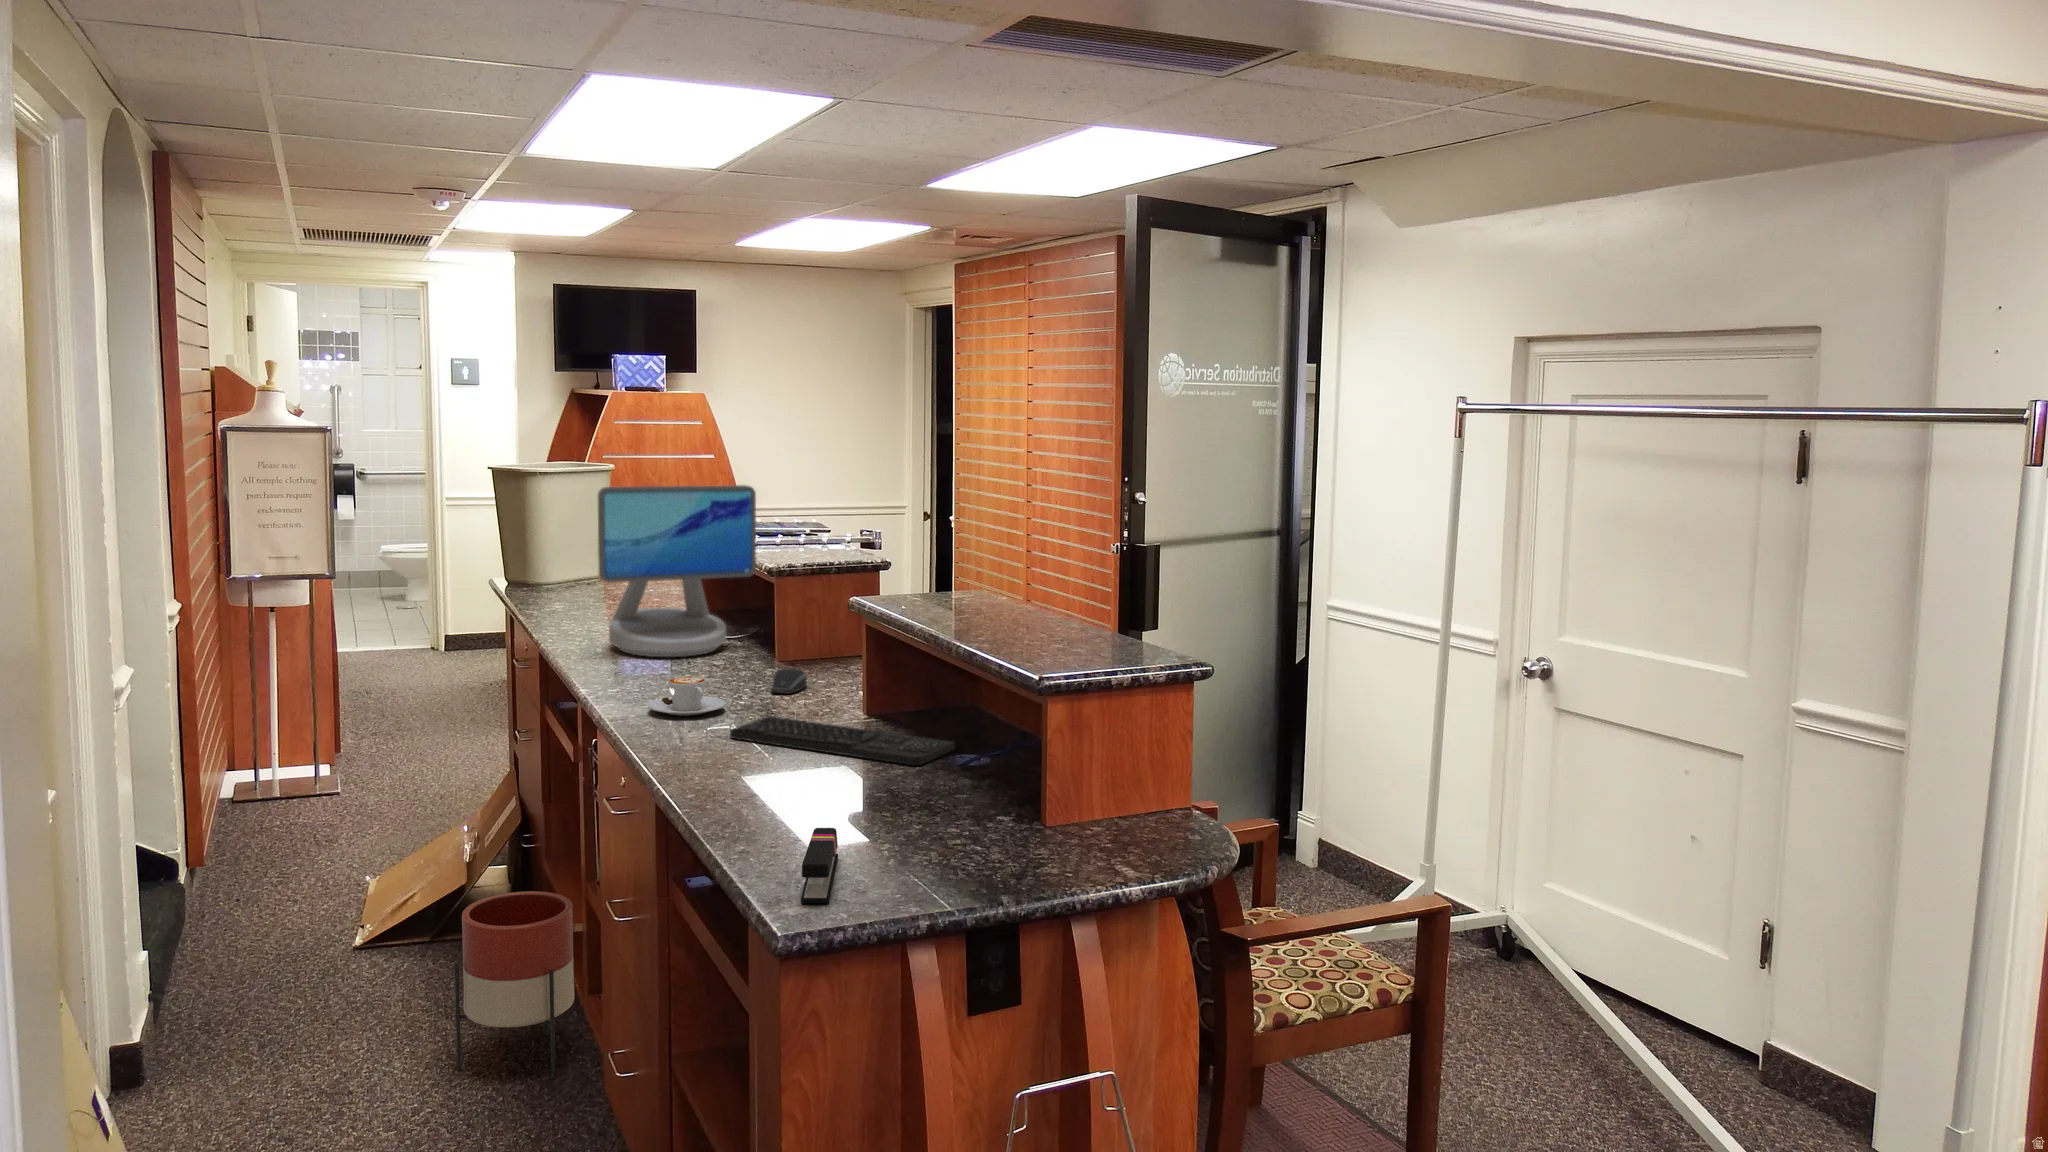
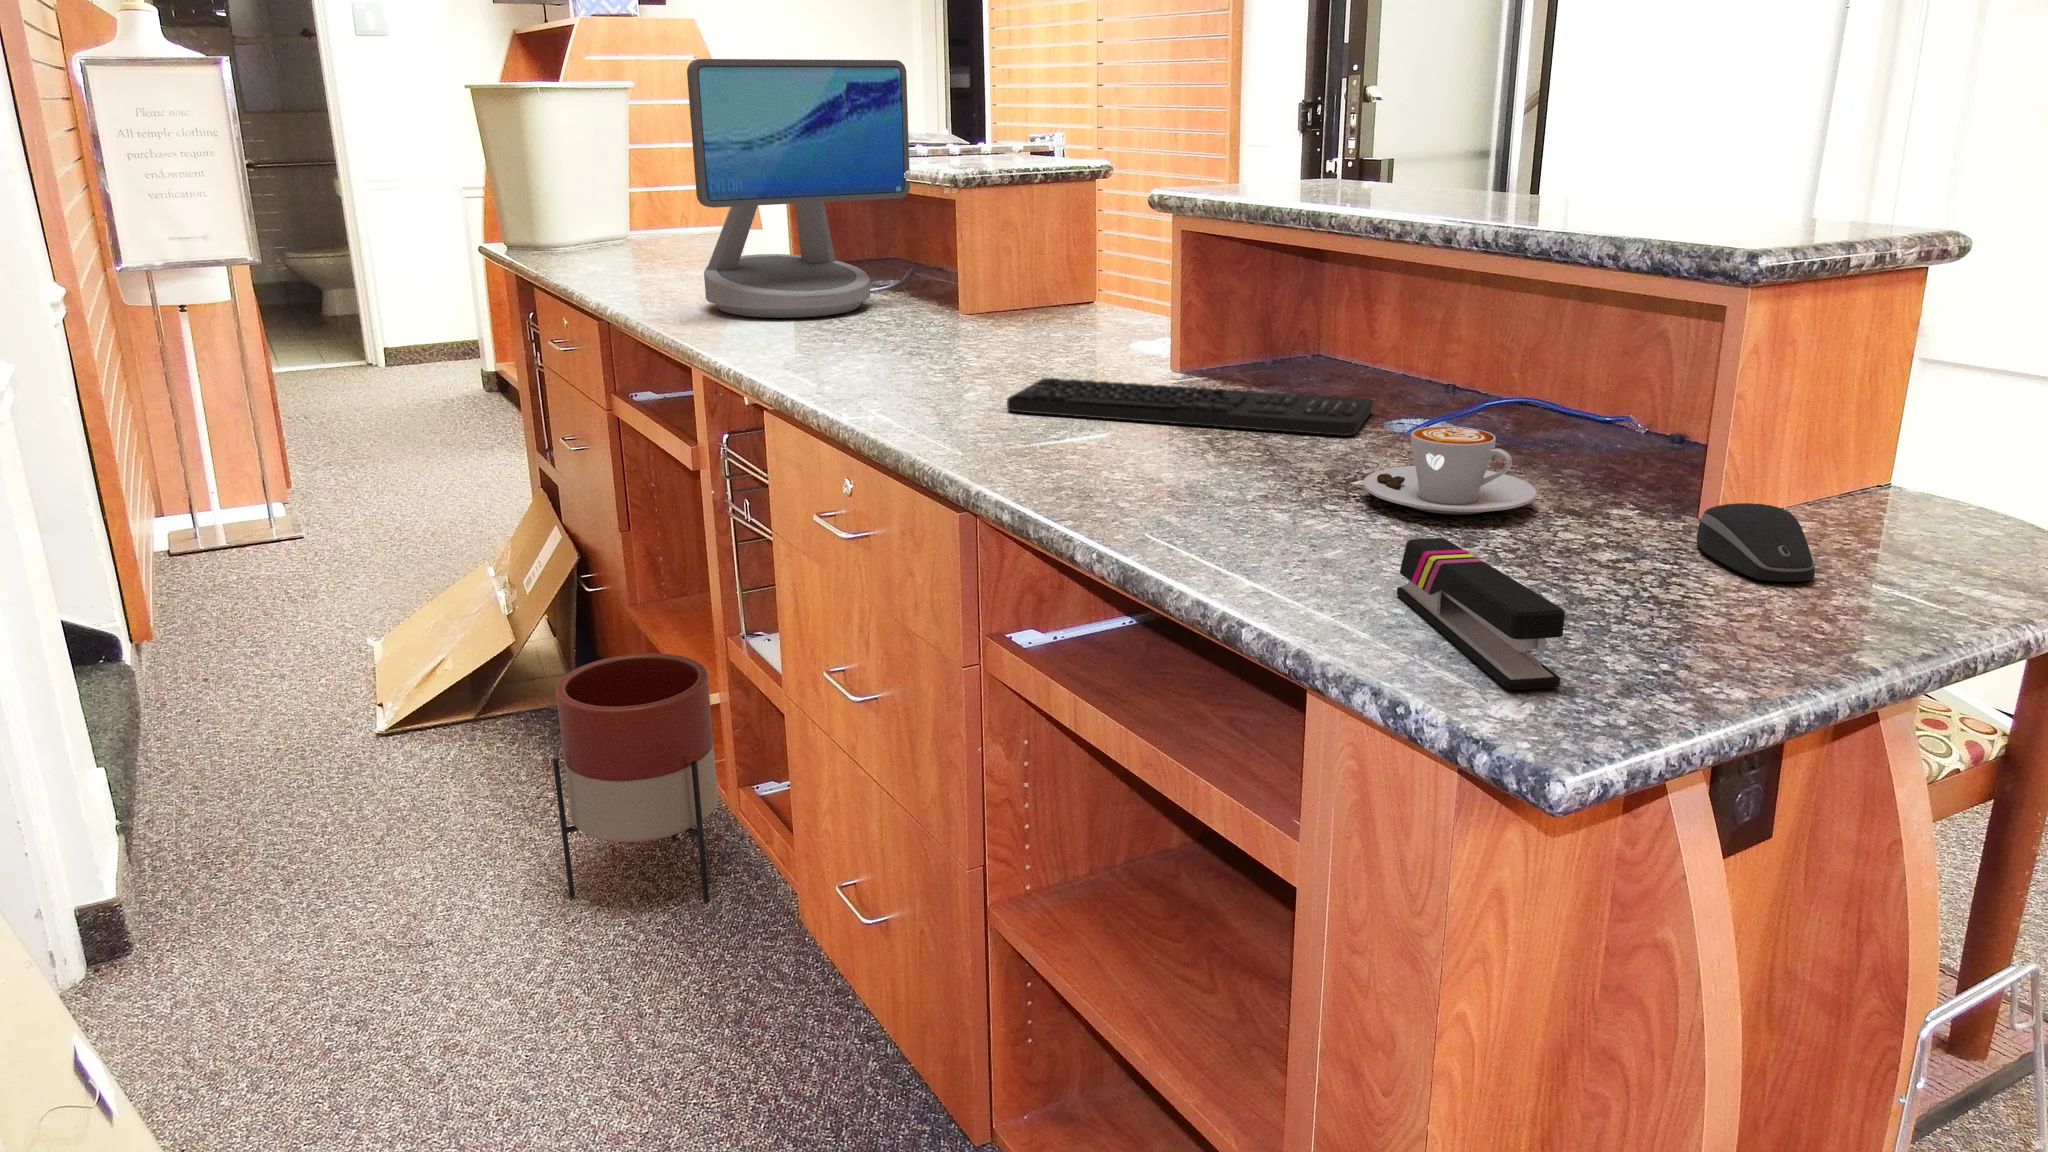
computer mouse: present [771,668,807,694] -> present [1697,503,1815,582]
coffee cup: present [648,677,726,716] -> present [1363,426,1536,514]

